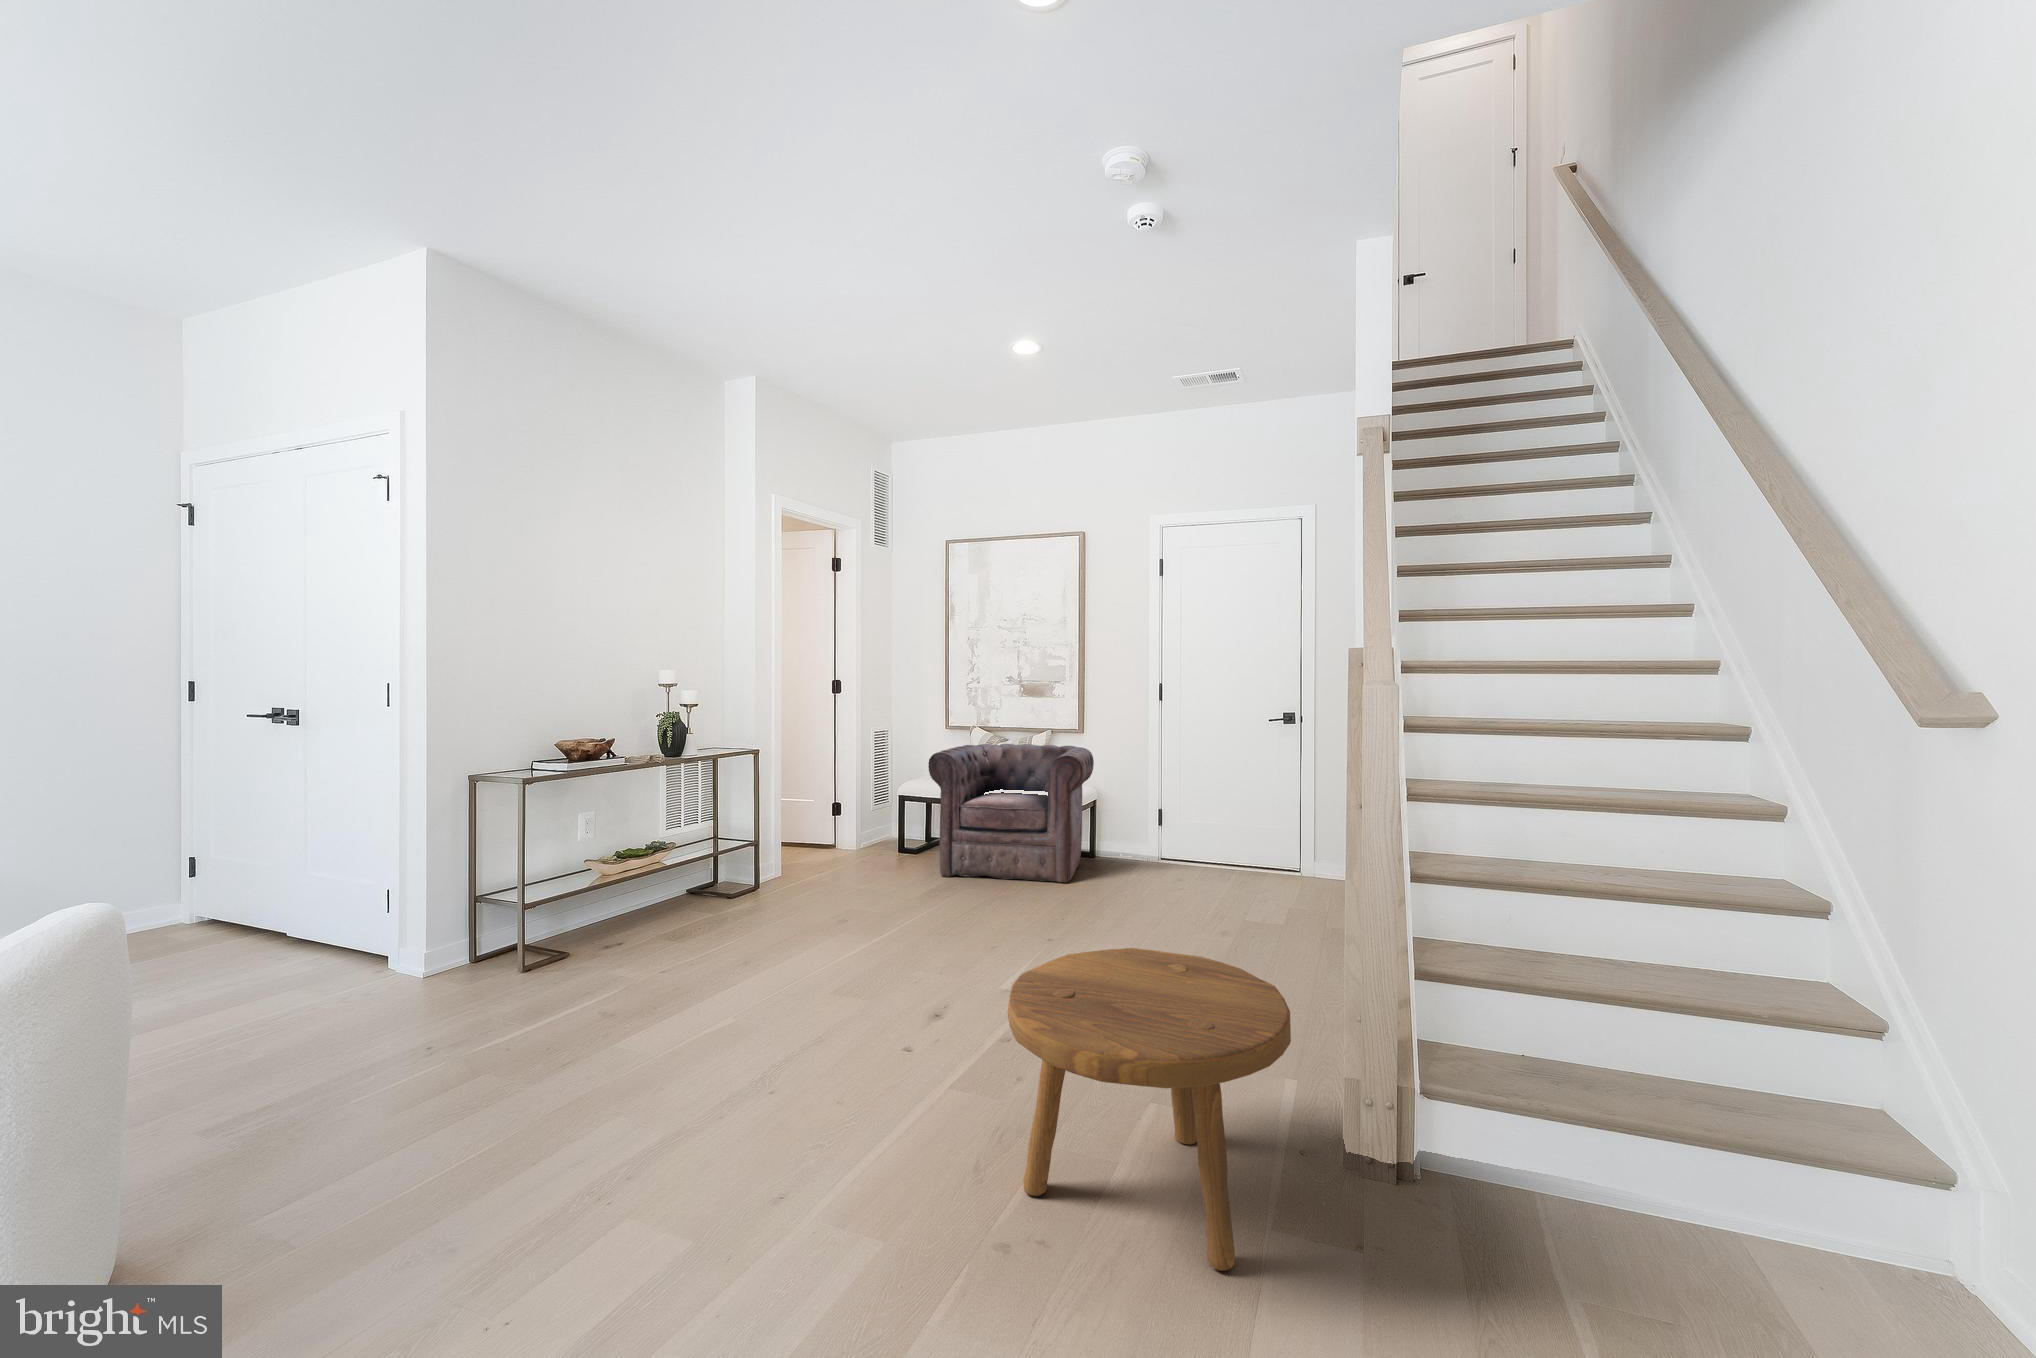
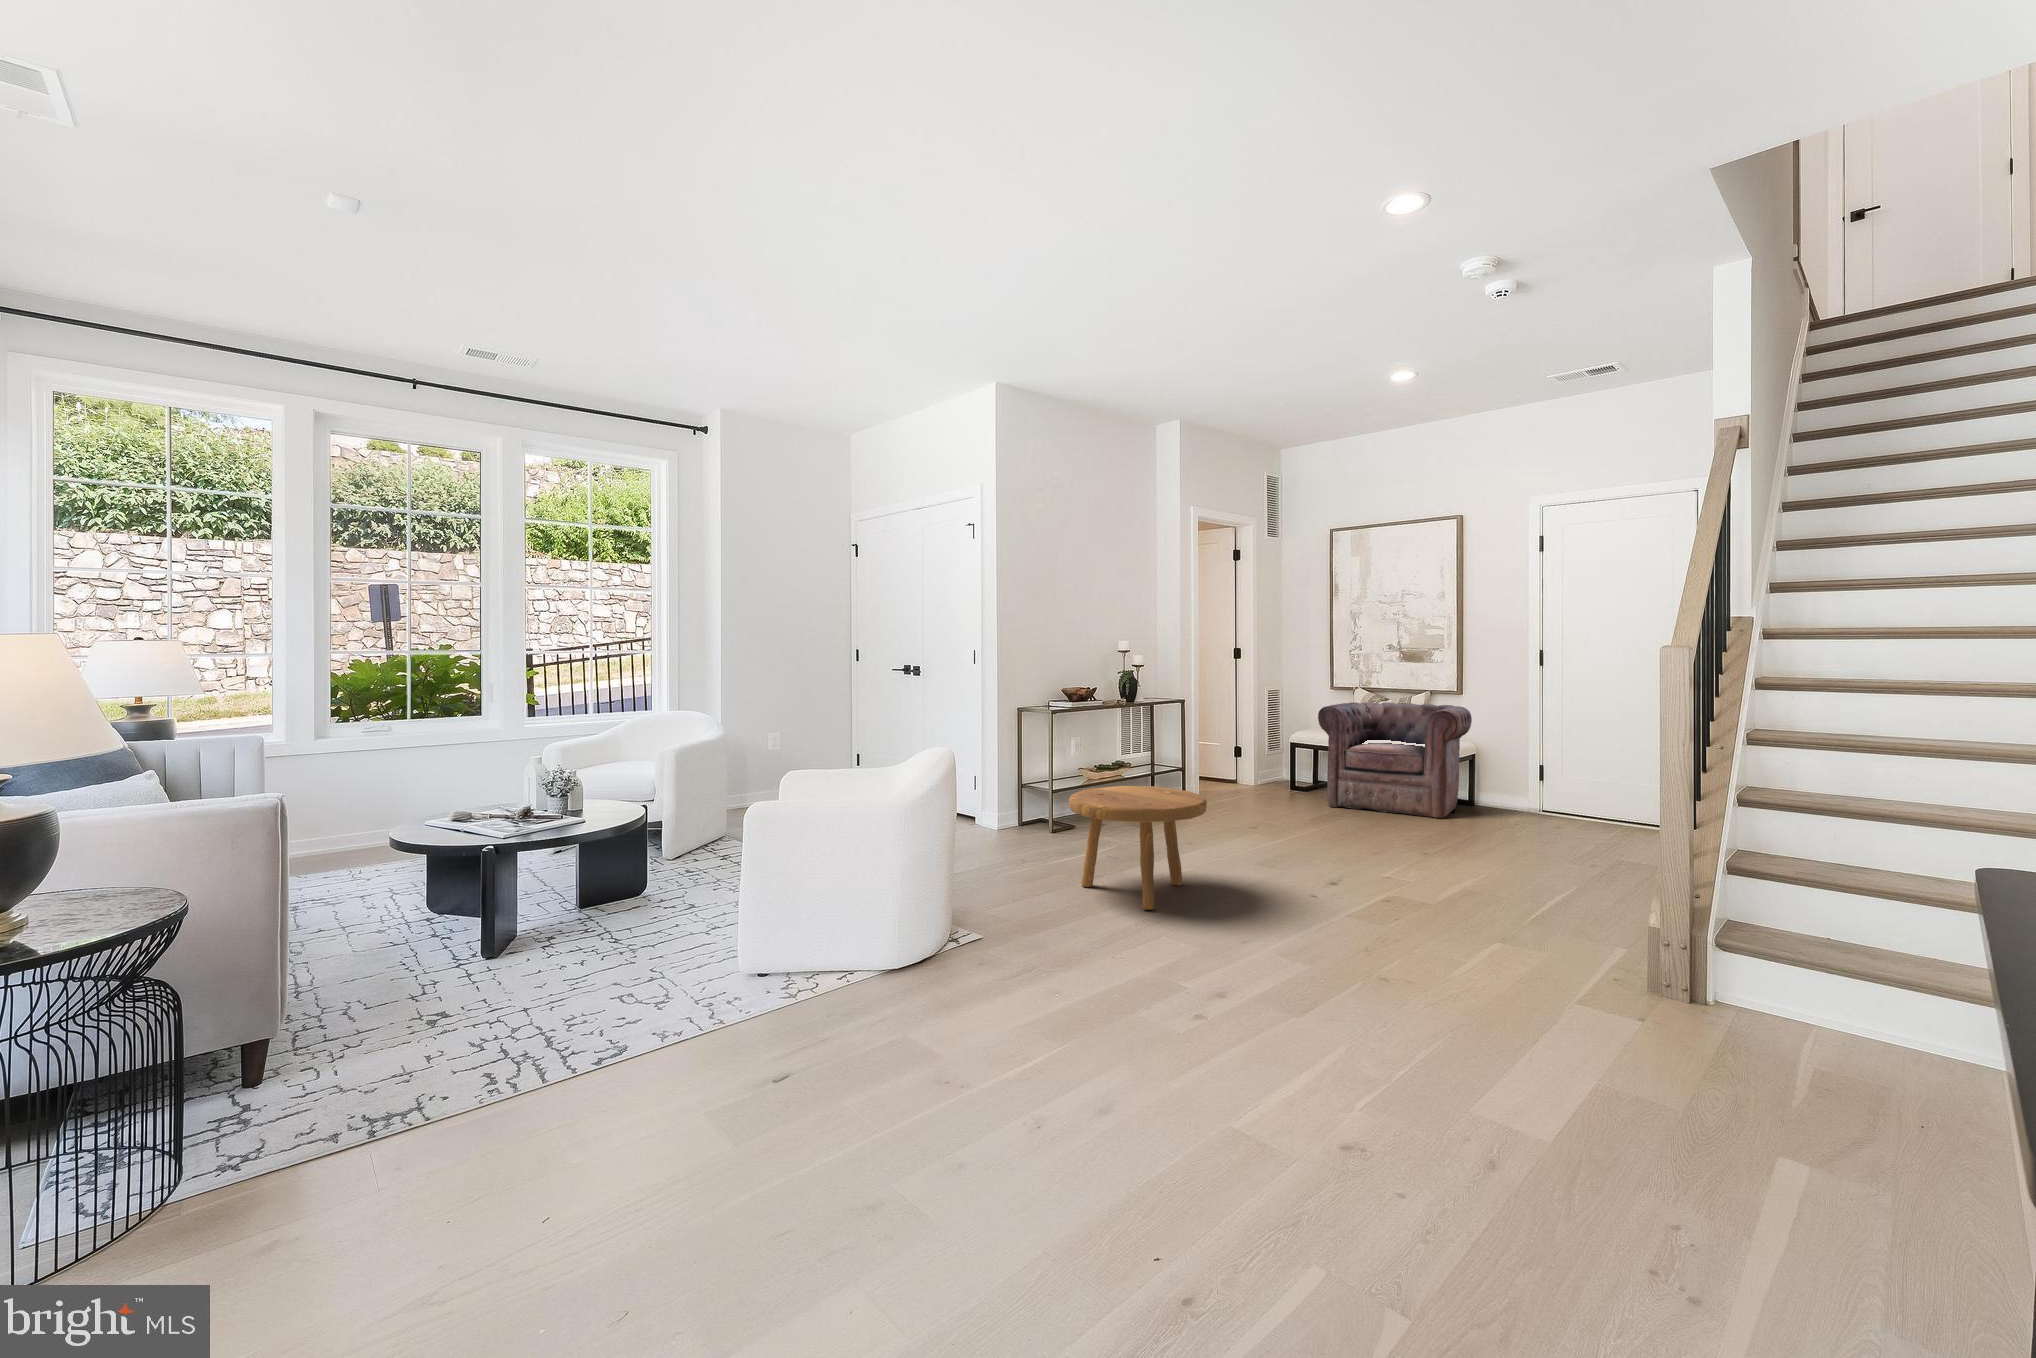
footstool: present [1008,948,1291,1271] -> present [1069,786,1207,910]

